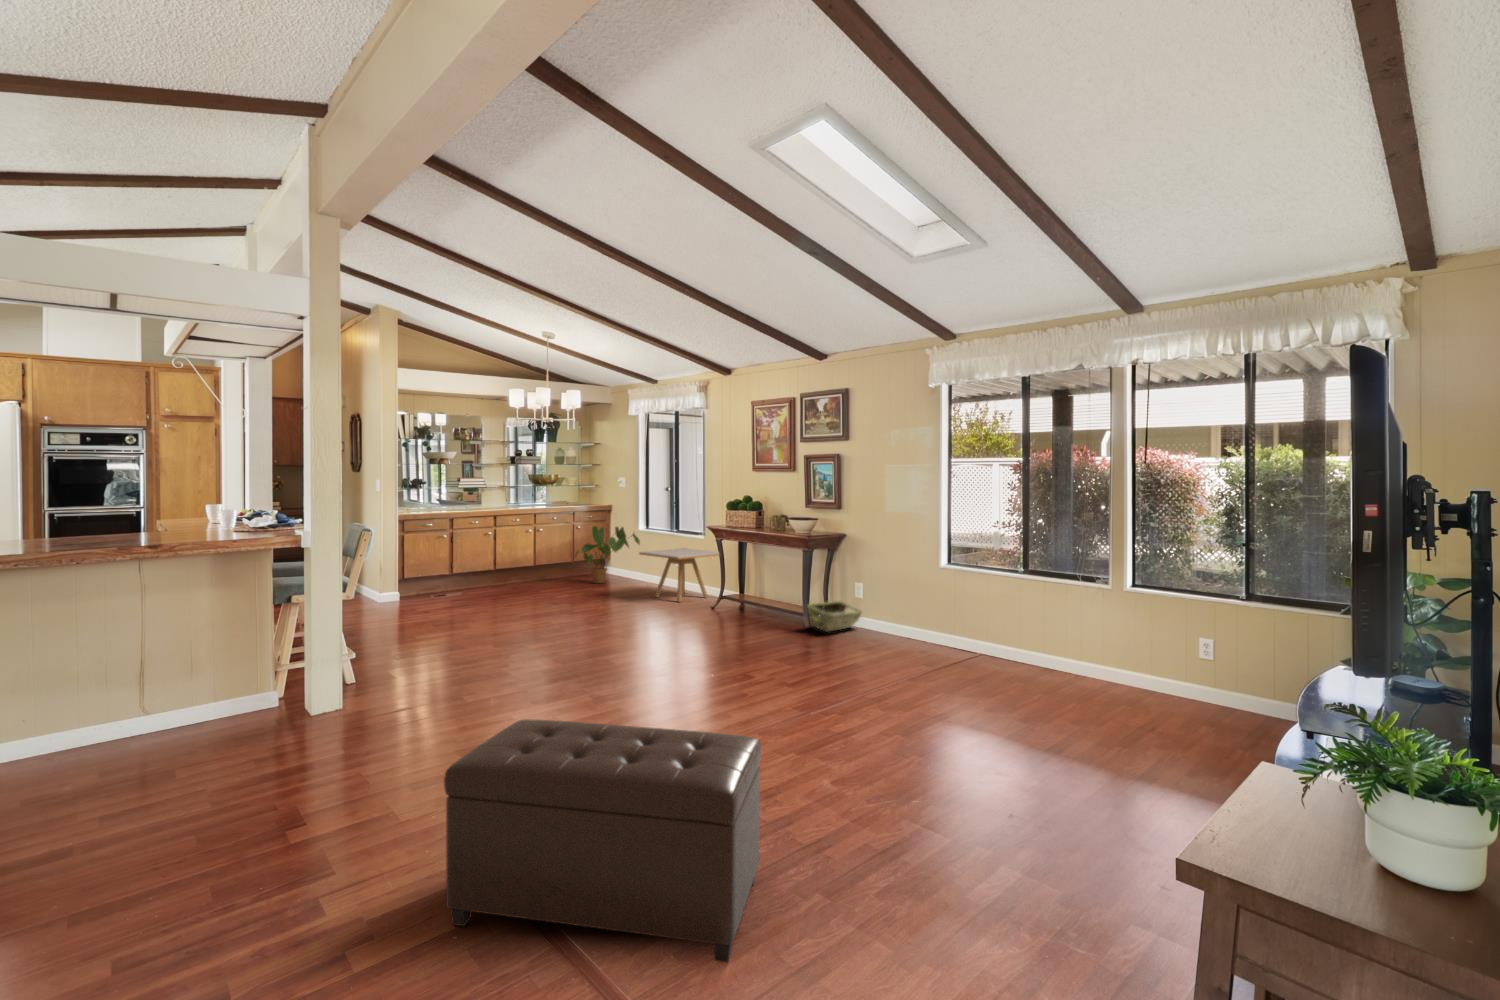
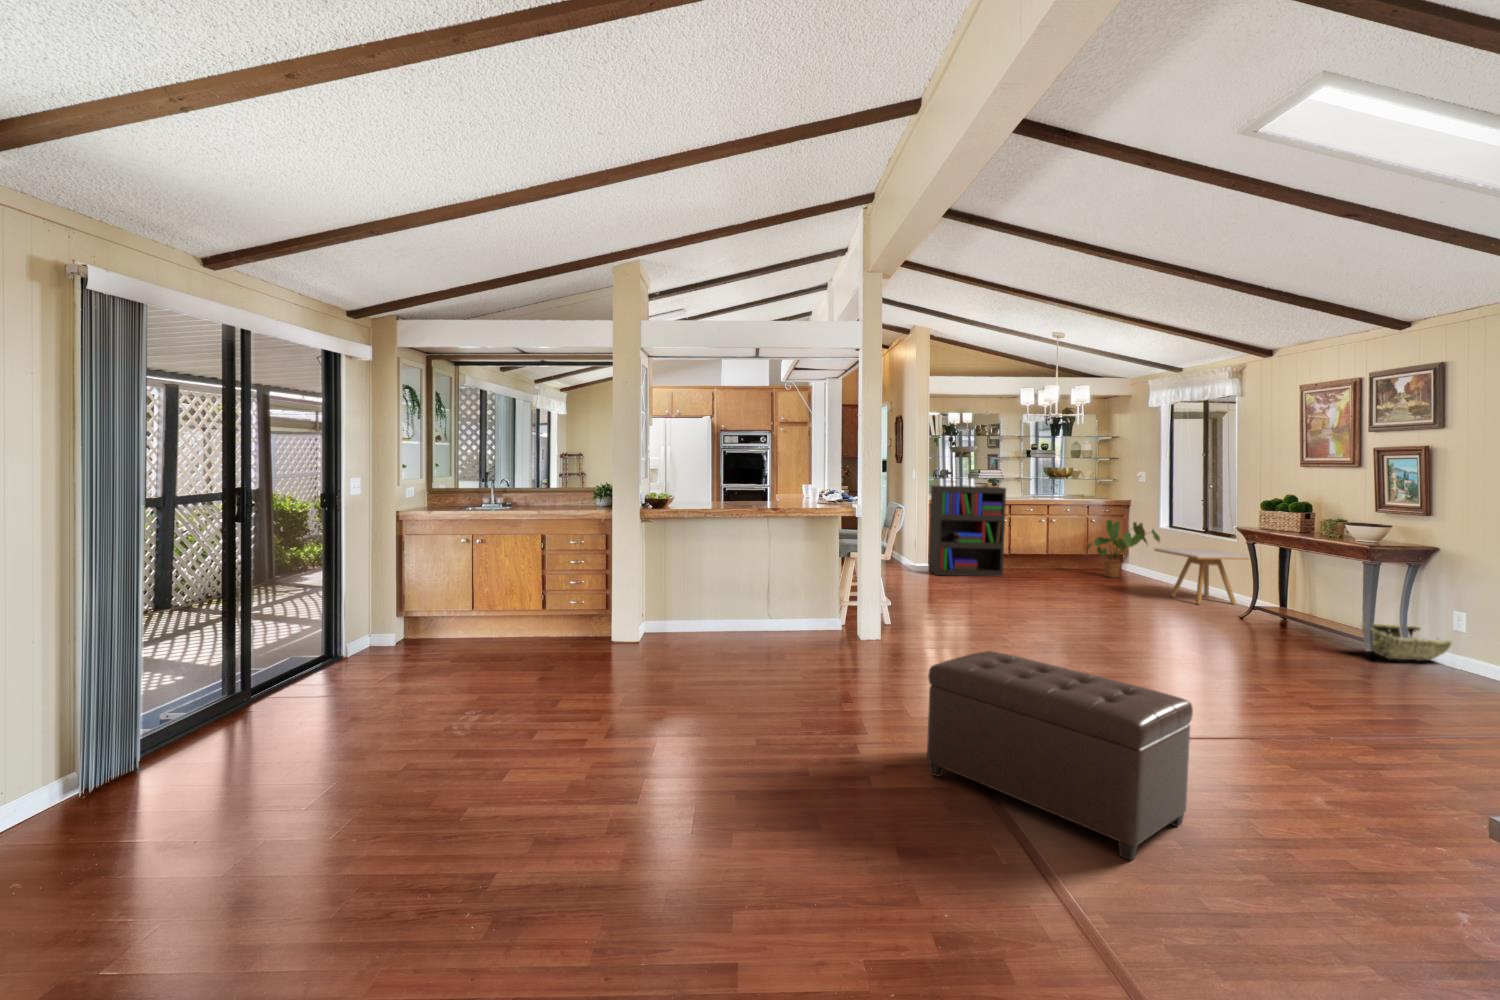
bookshelf: none [401,496,491,604] -> present [928,485,1006,576]

